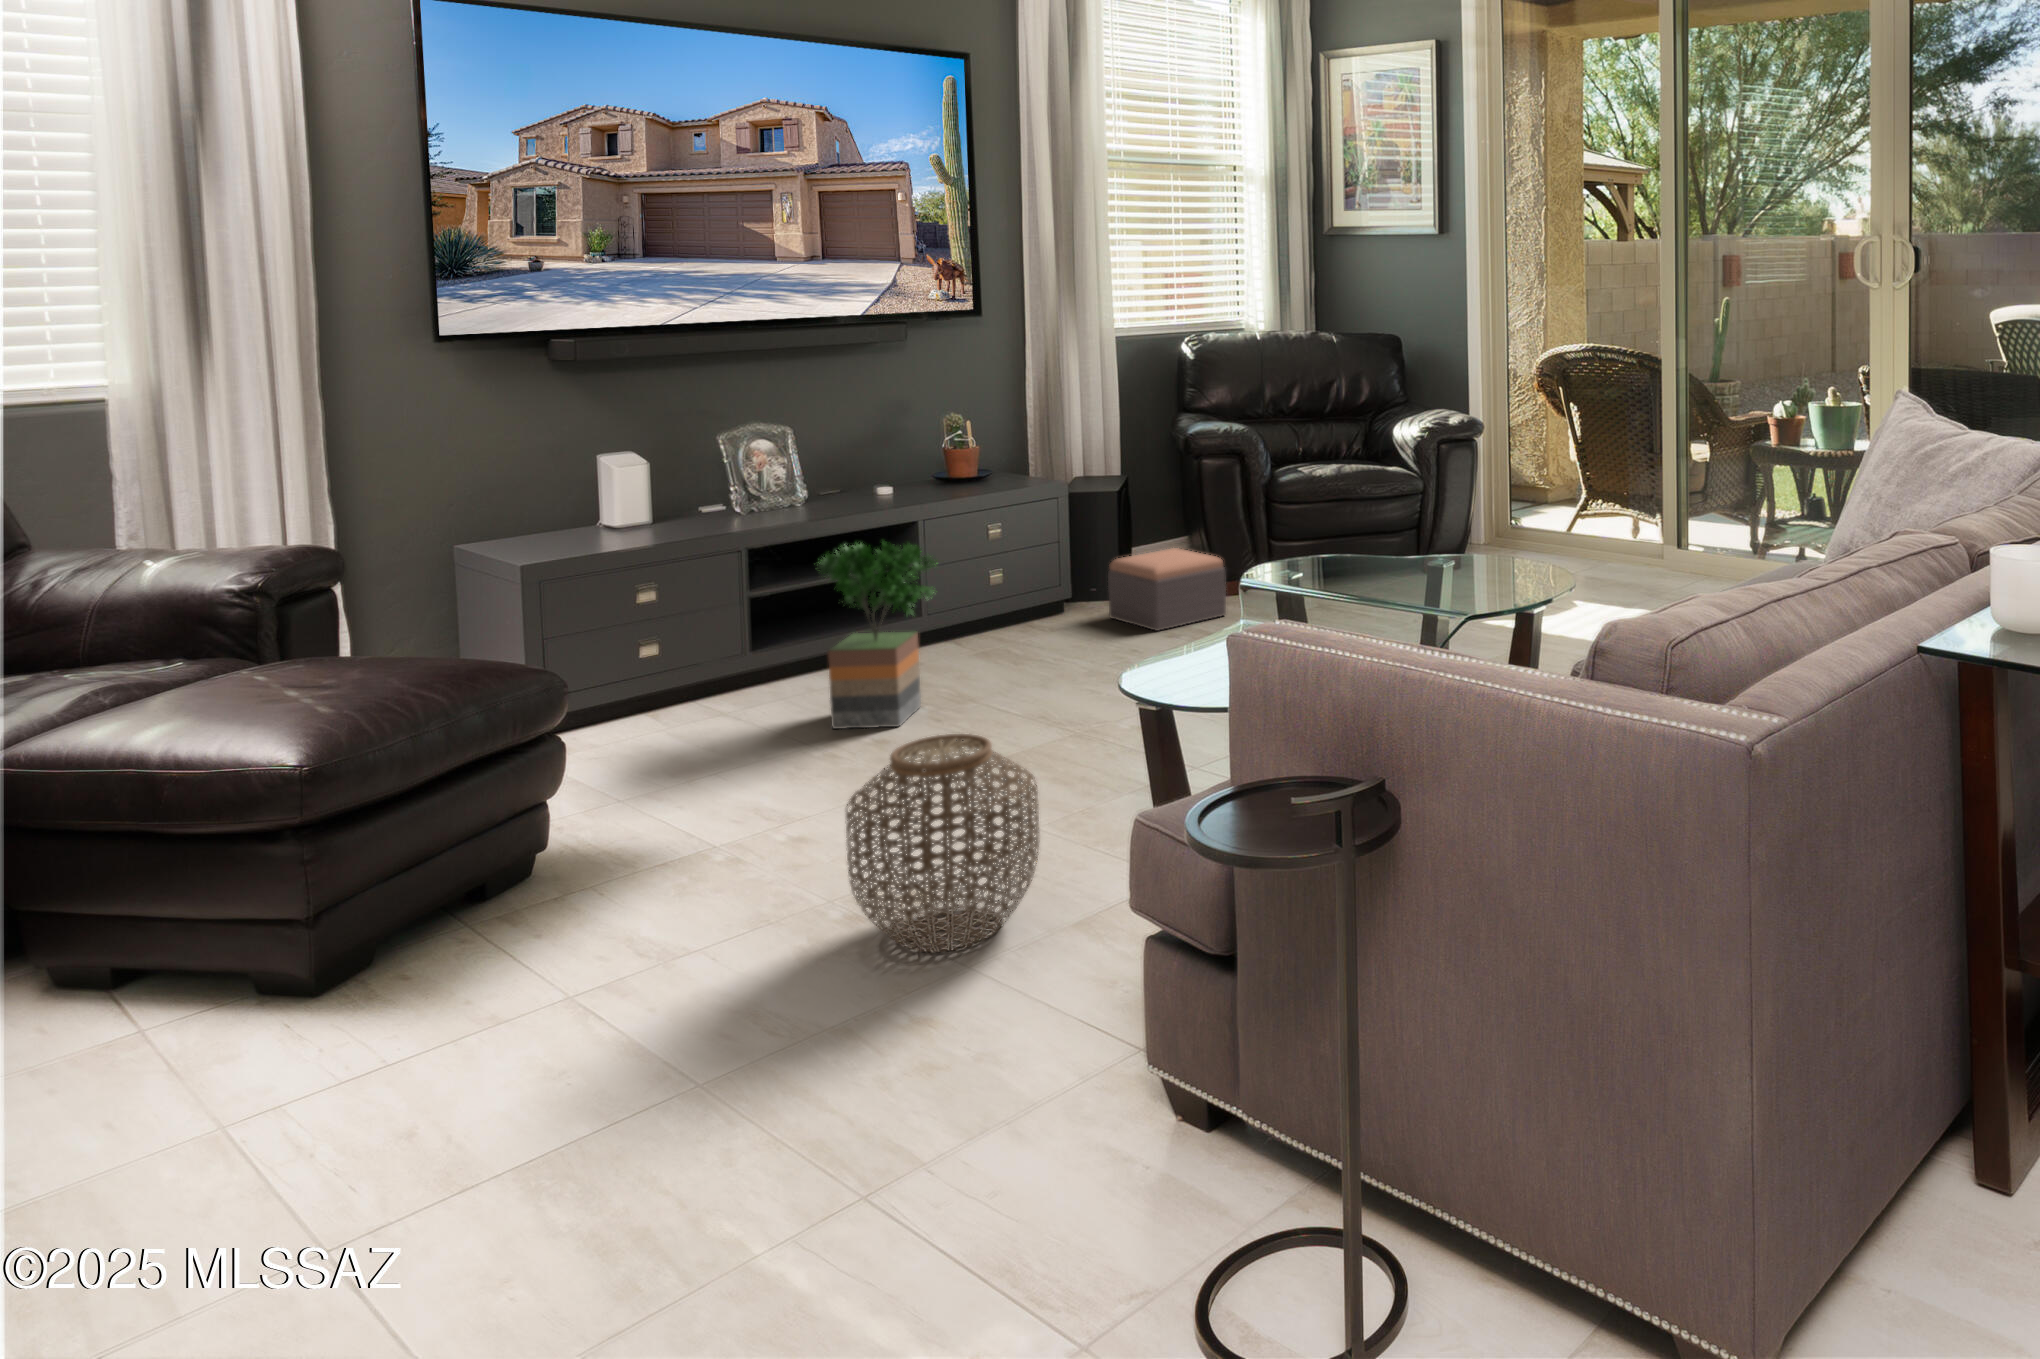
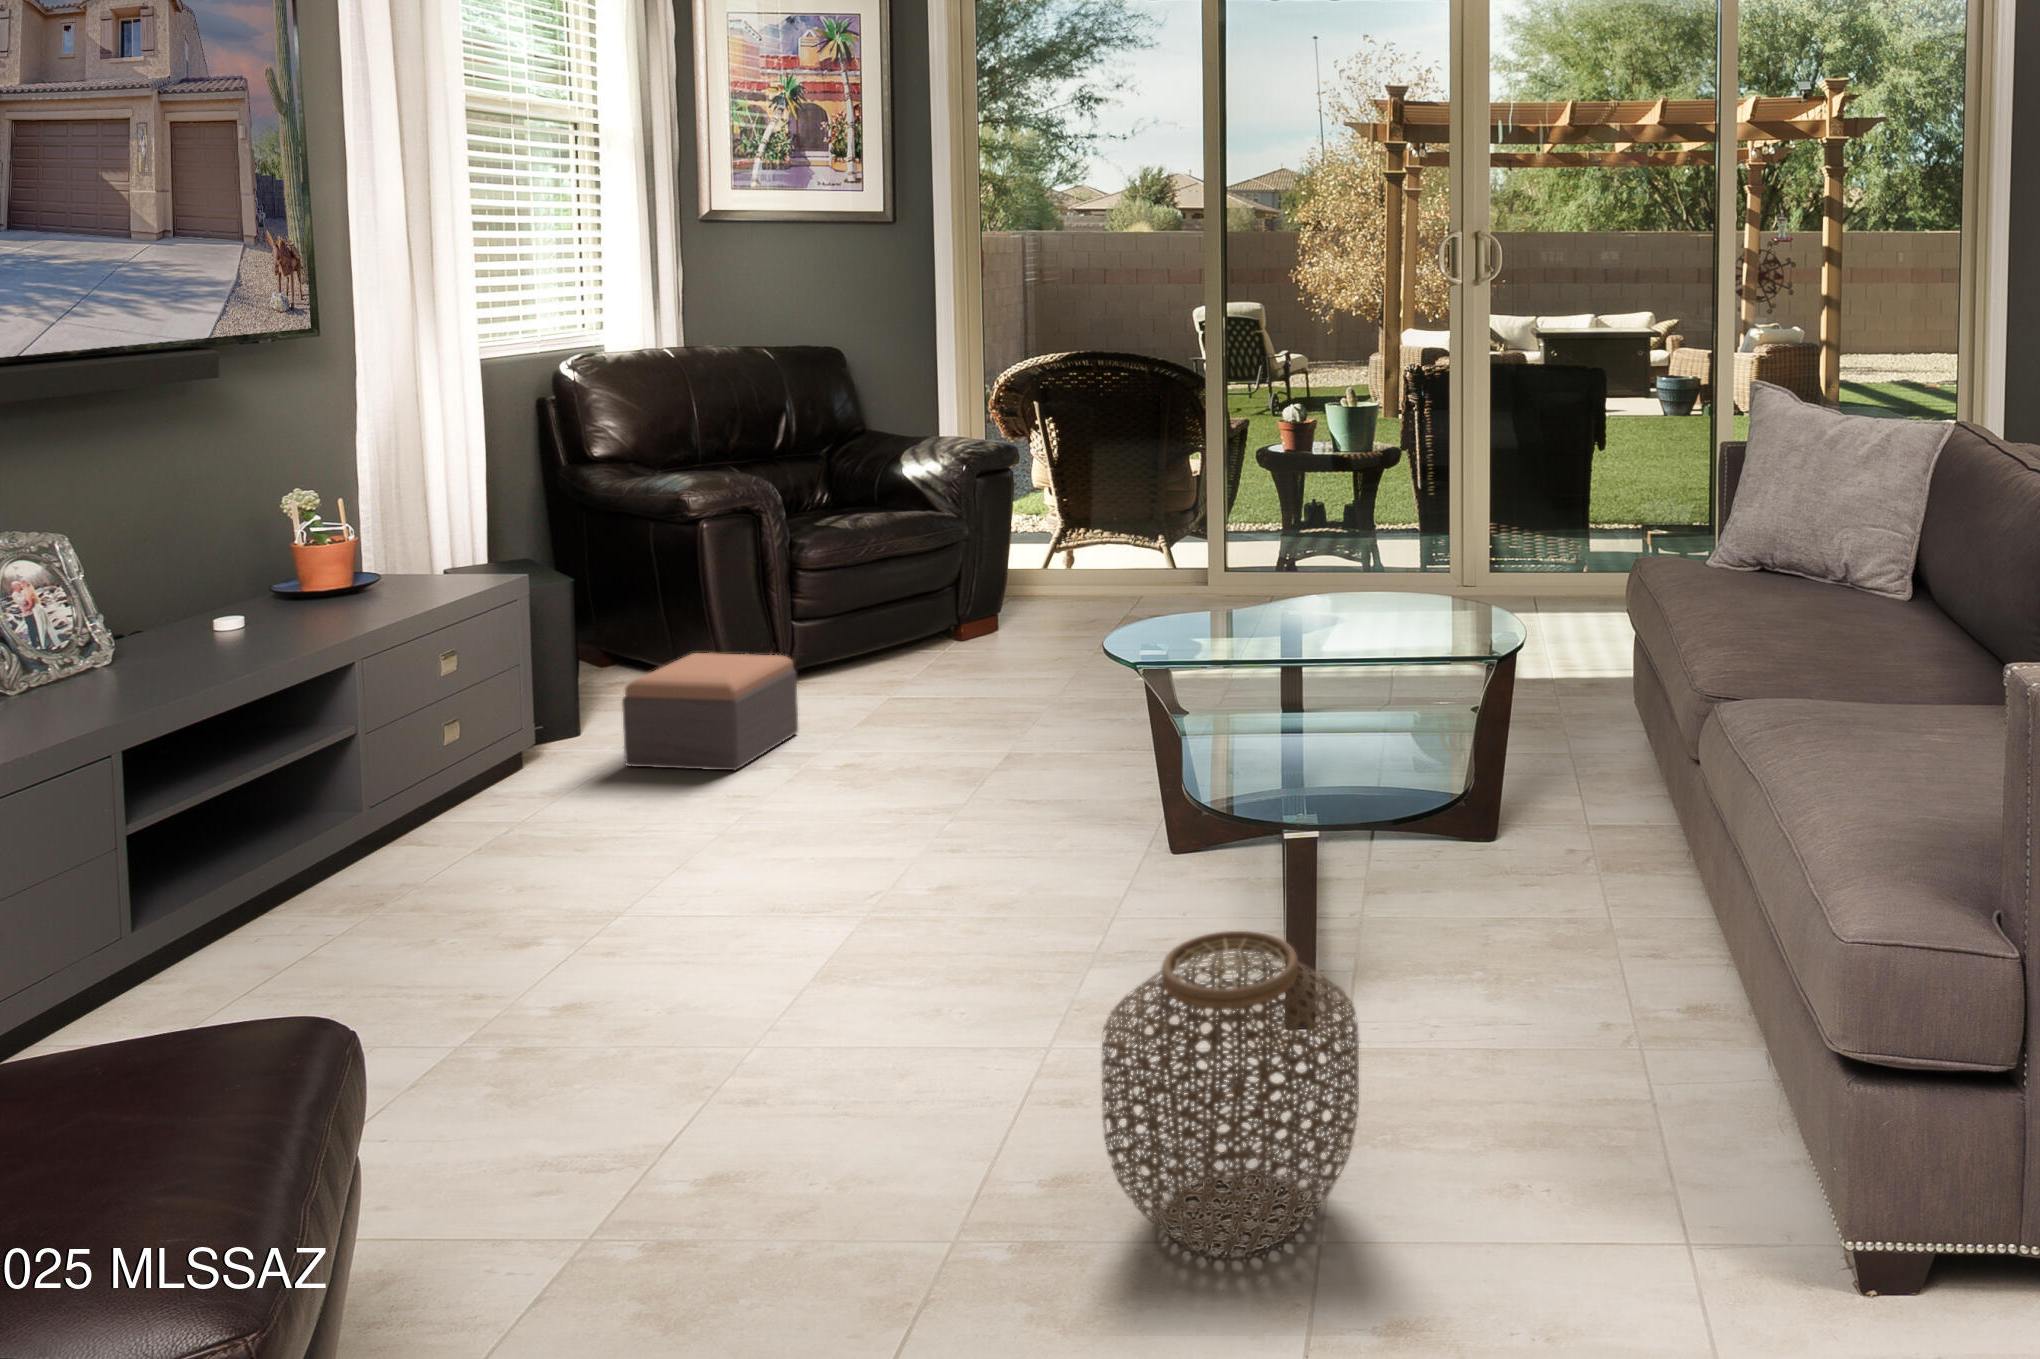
potted tree: present [819,542,938,729] -> none [392,694,627,1017]

